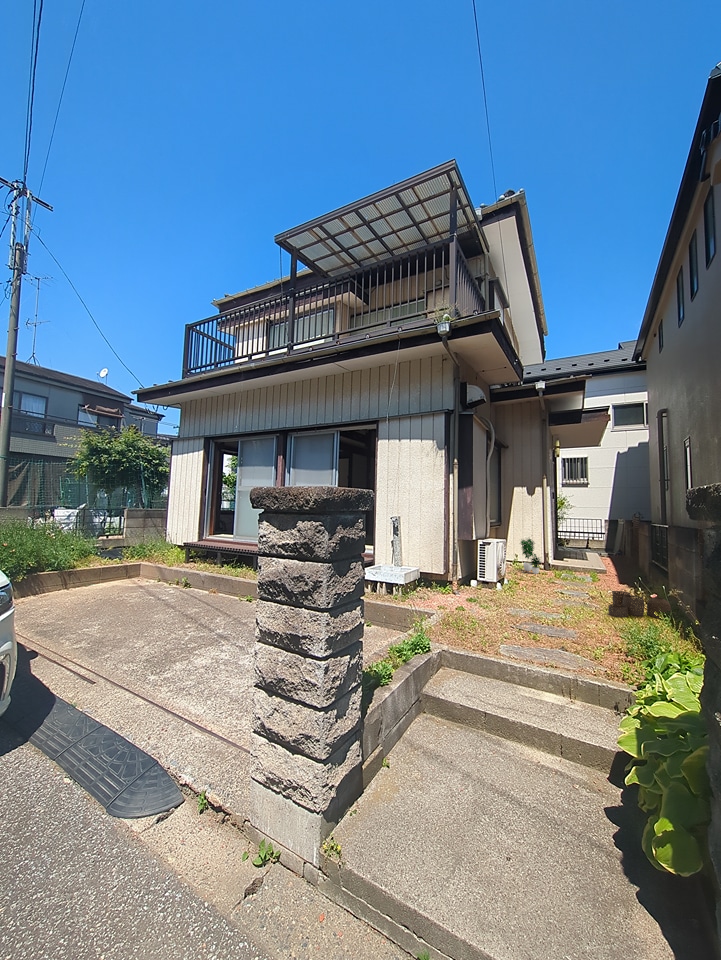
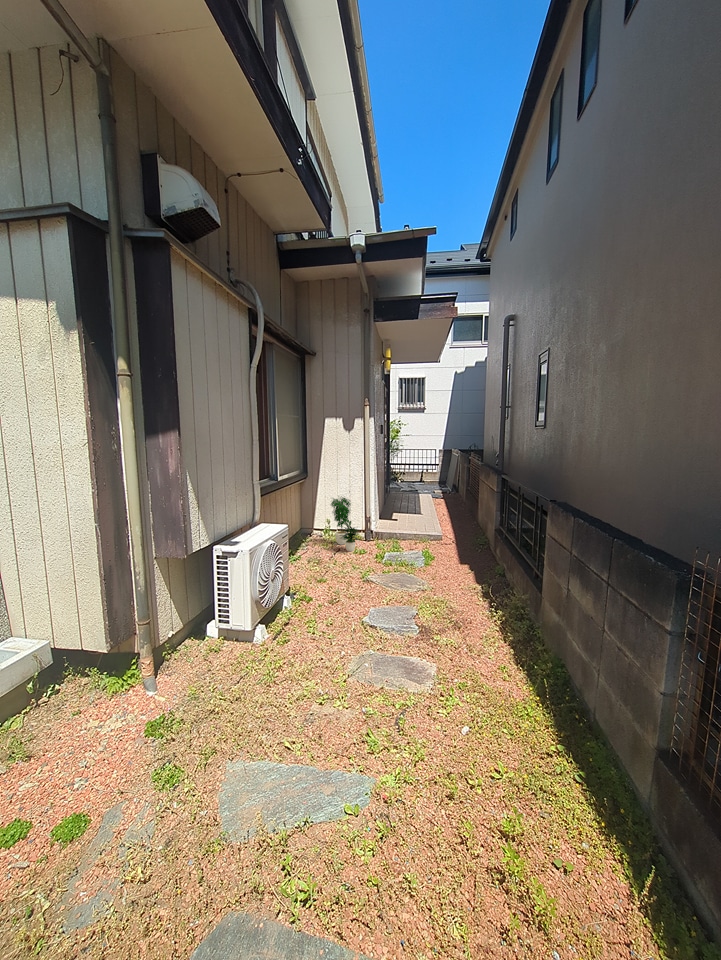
woven basket: present [609,591,671,618] -> none [453,626,559,713]

